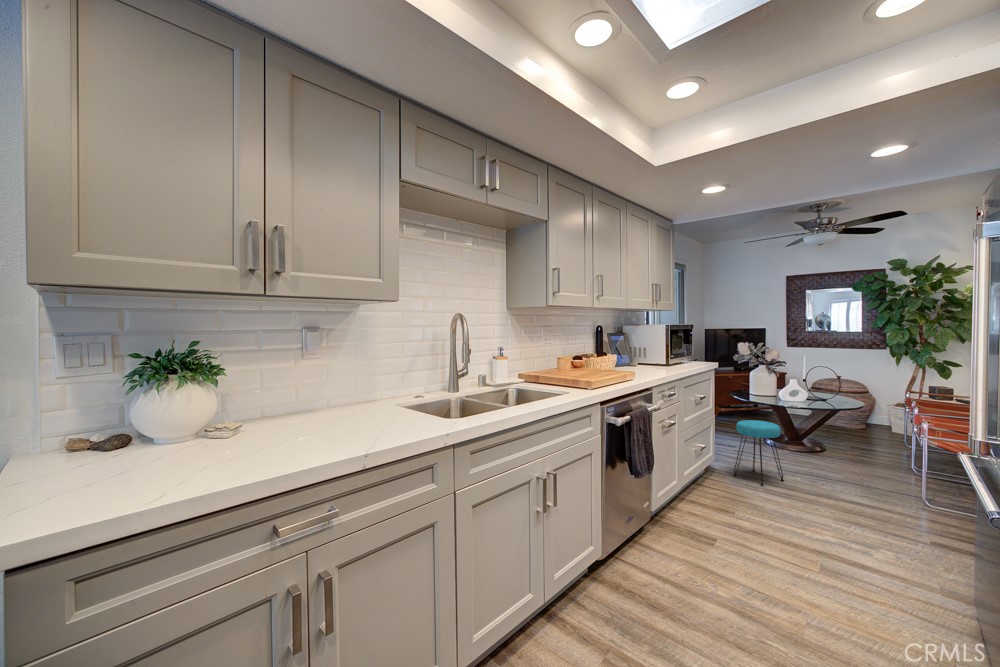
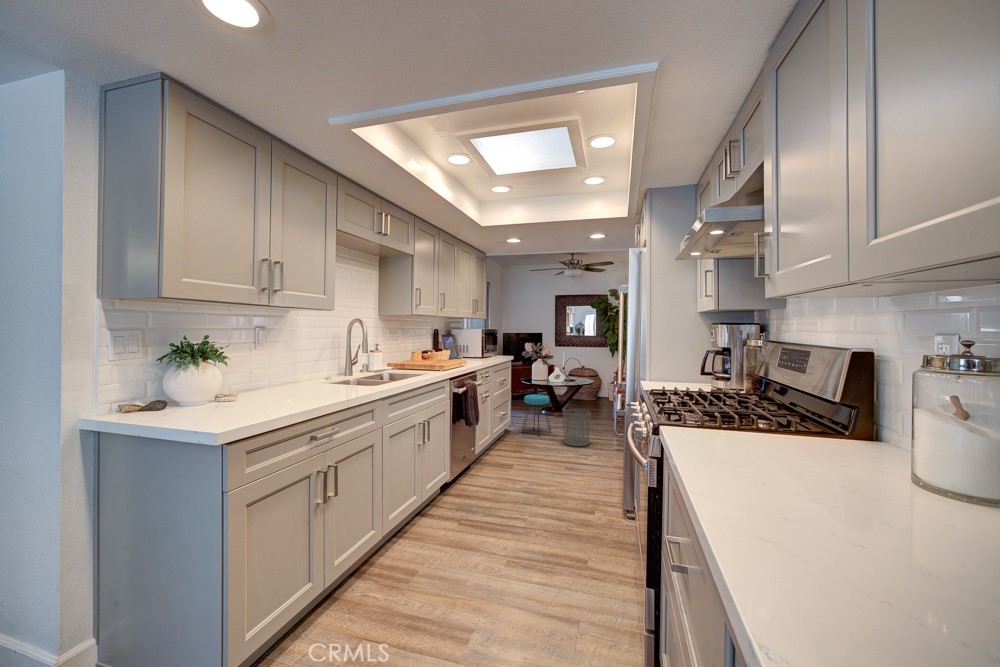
waste bin: none [807,450,865,518] -> present [563,409,591,446]

